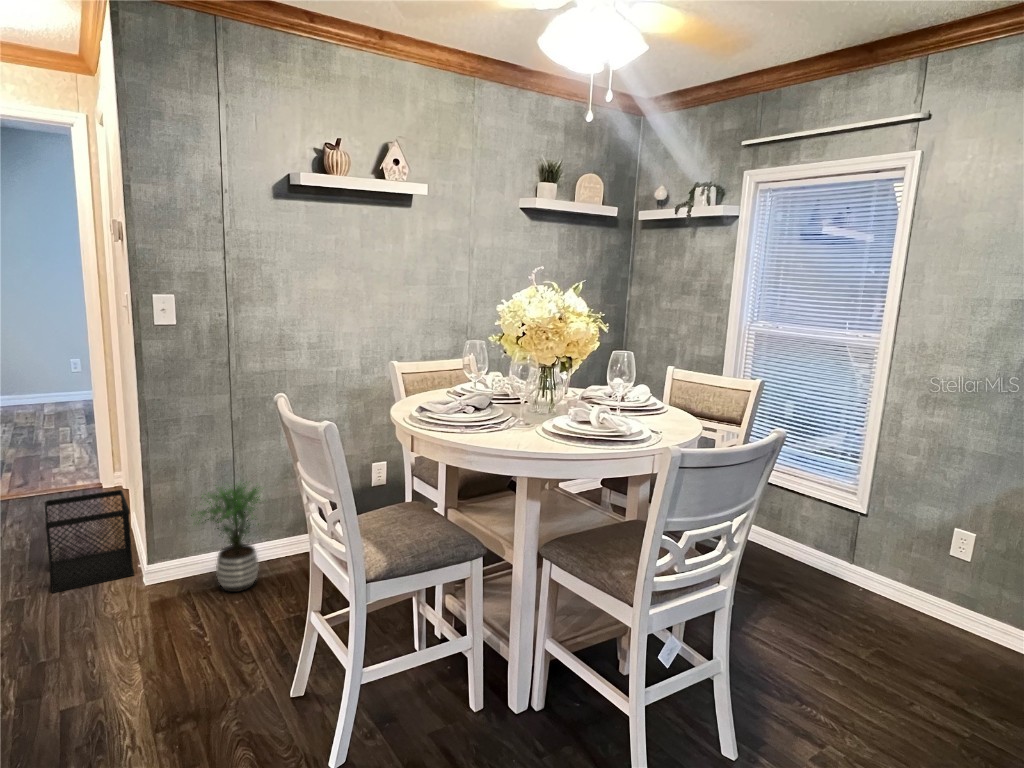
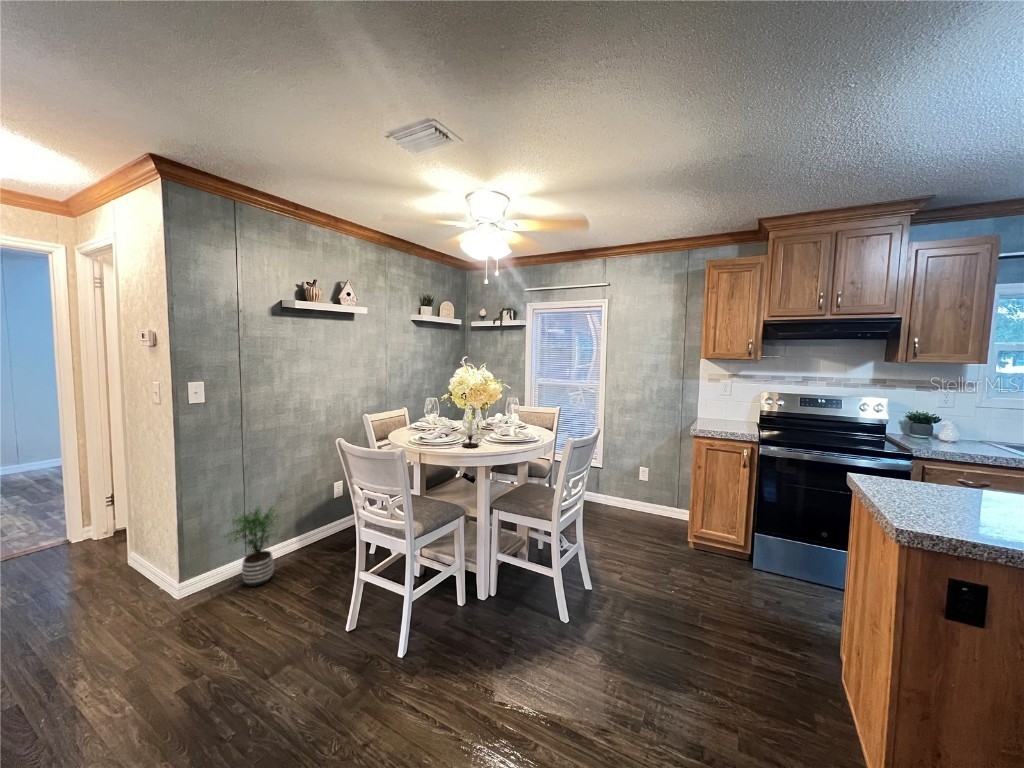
candle: none [488,367,527,436] -> present [462,412,479,447]
wastebasket: present [44,490,134,593] -> none [65,533,162,626]

